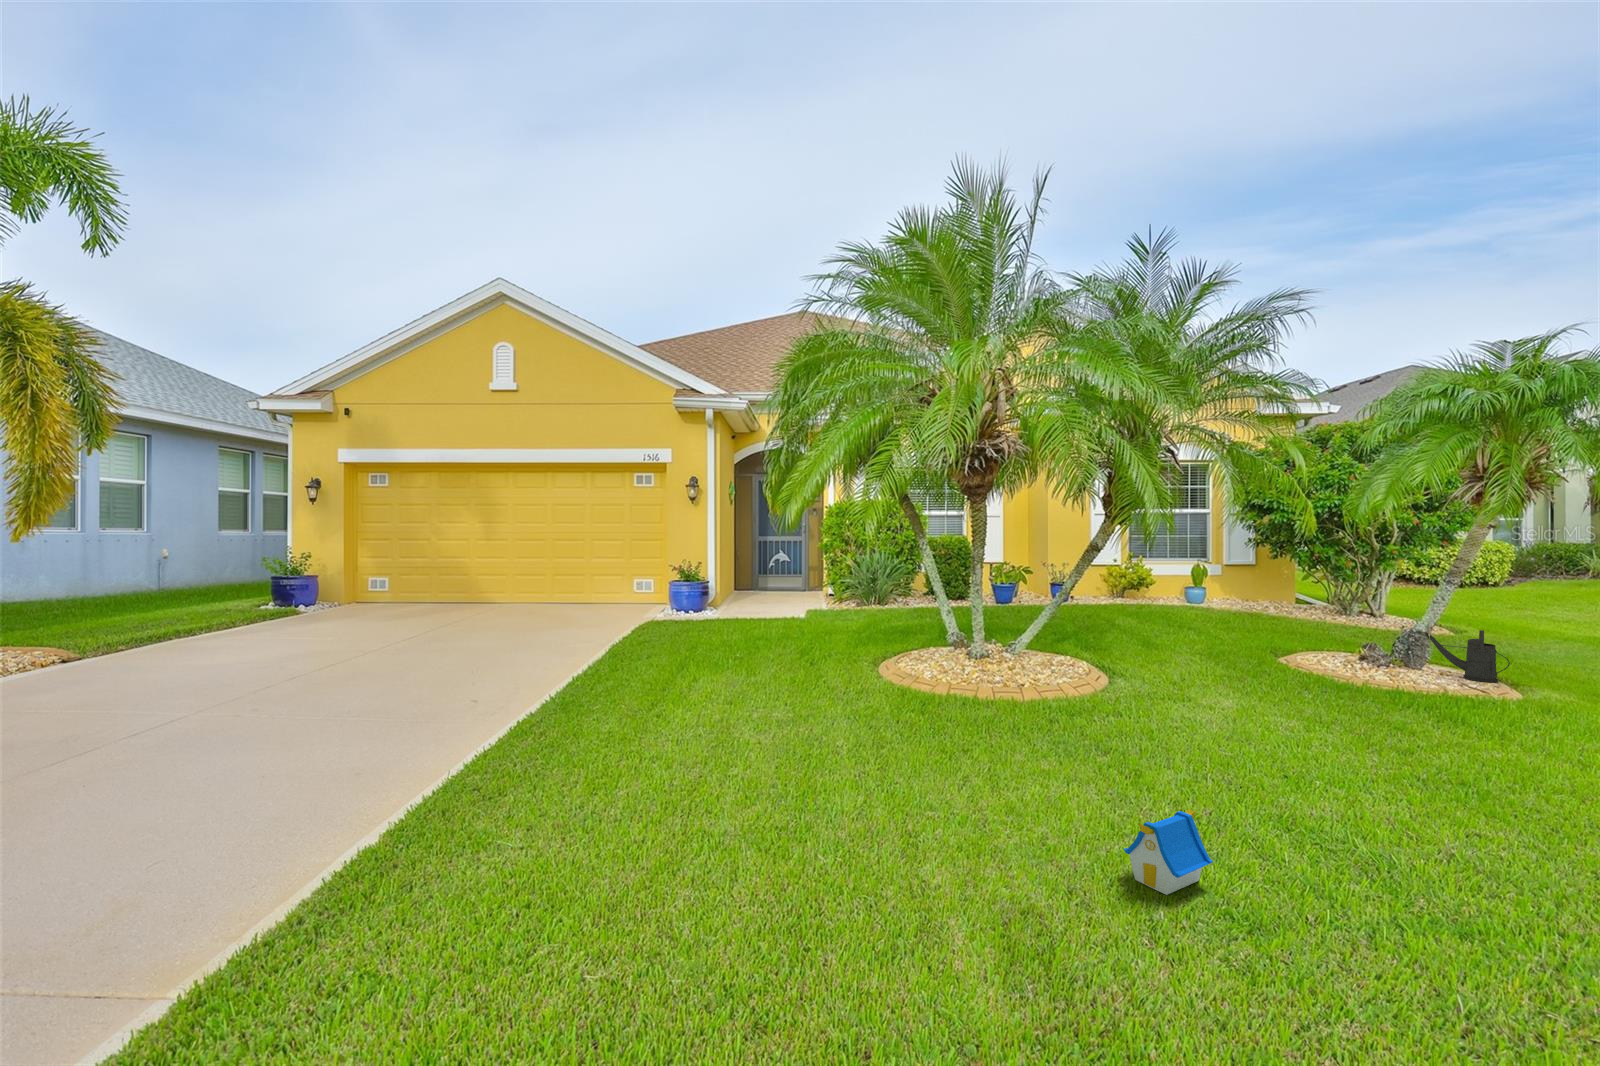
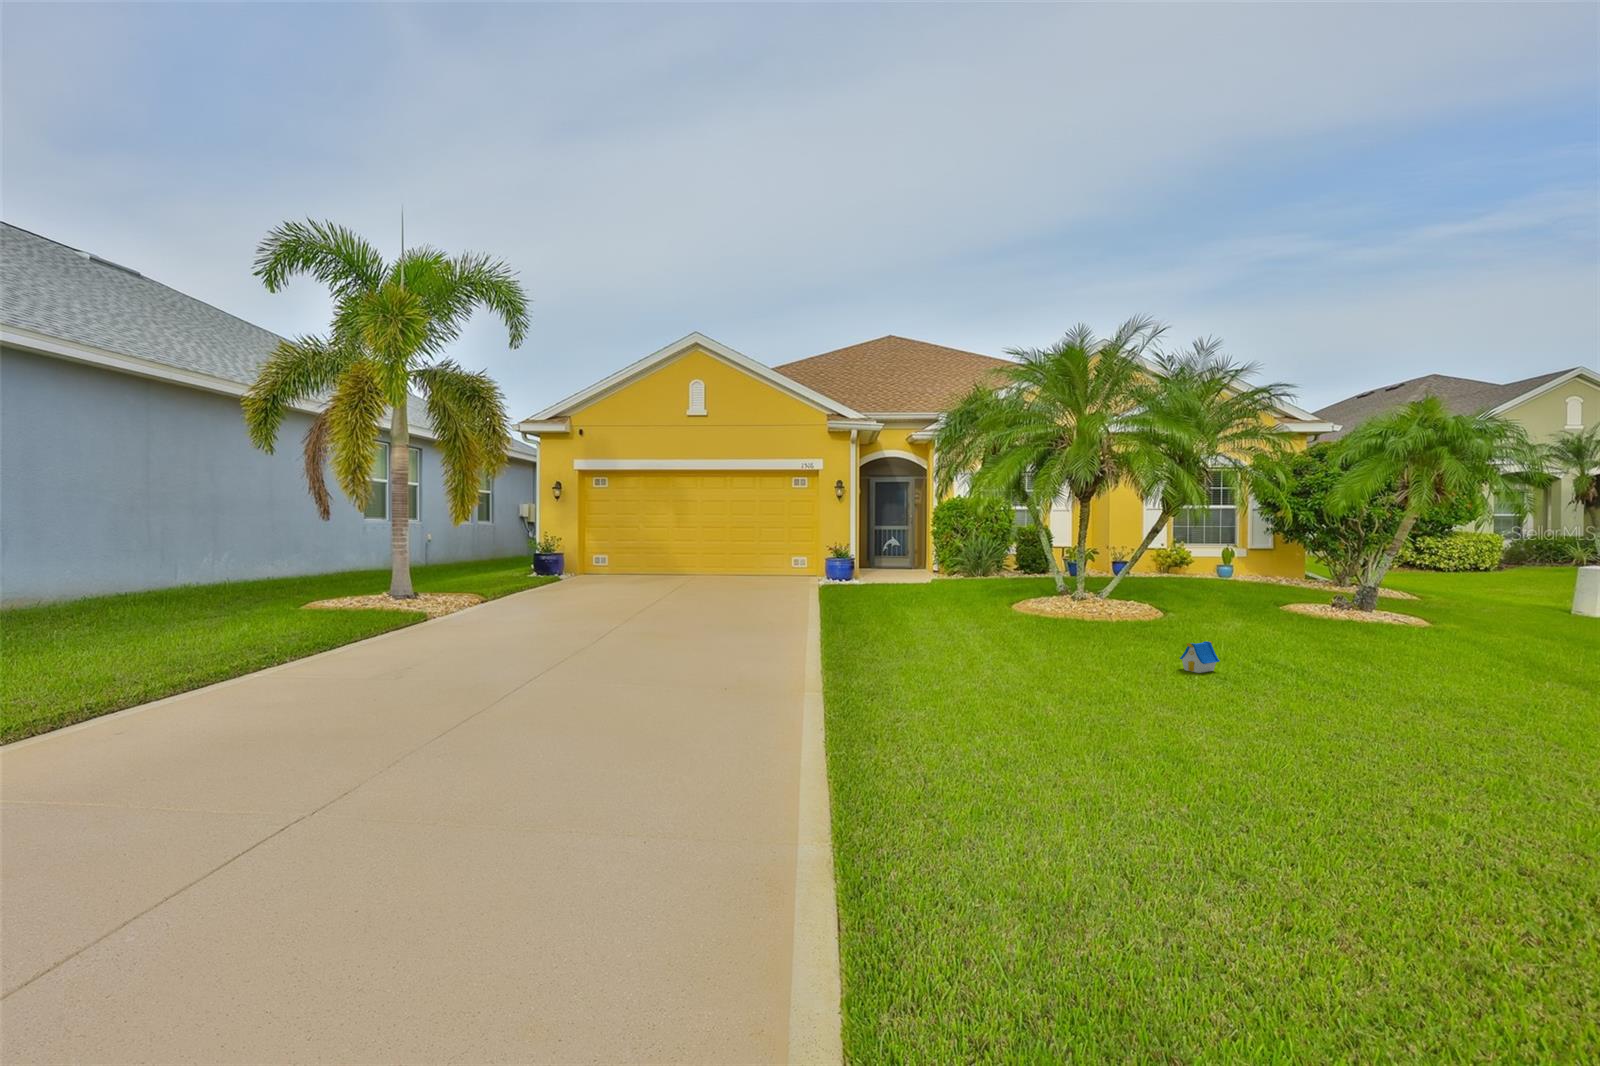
watering can: present [1430,630,1510,682] -> none [1380,585,1432,619]

